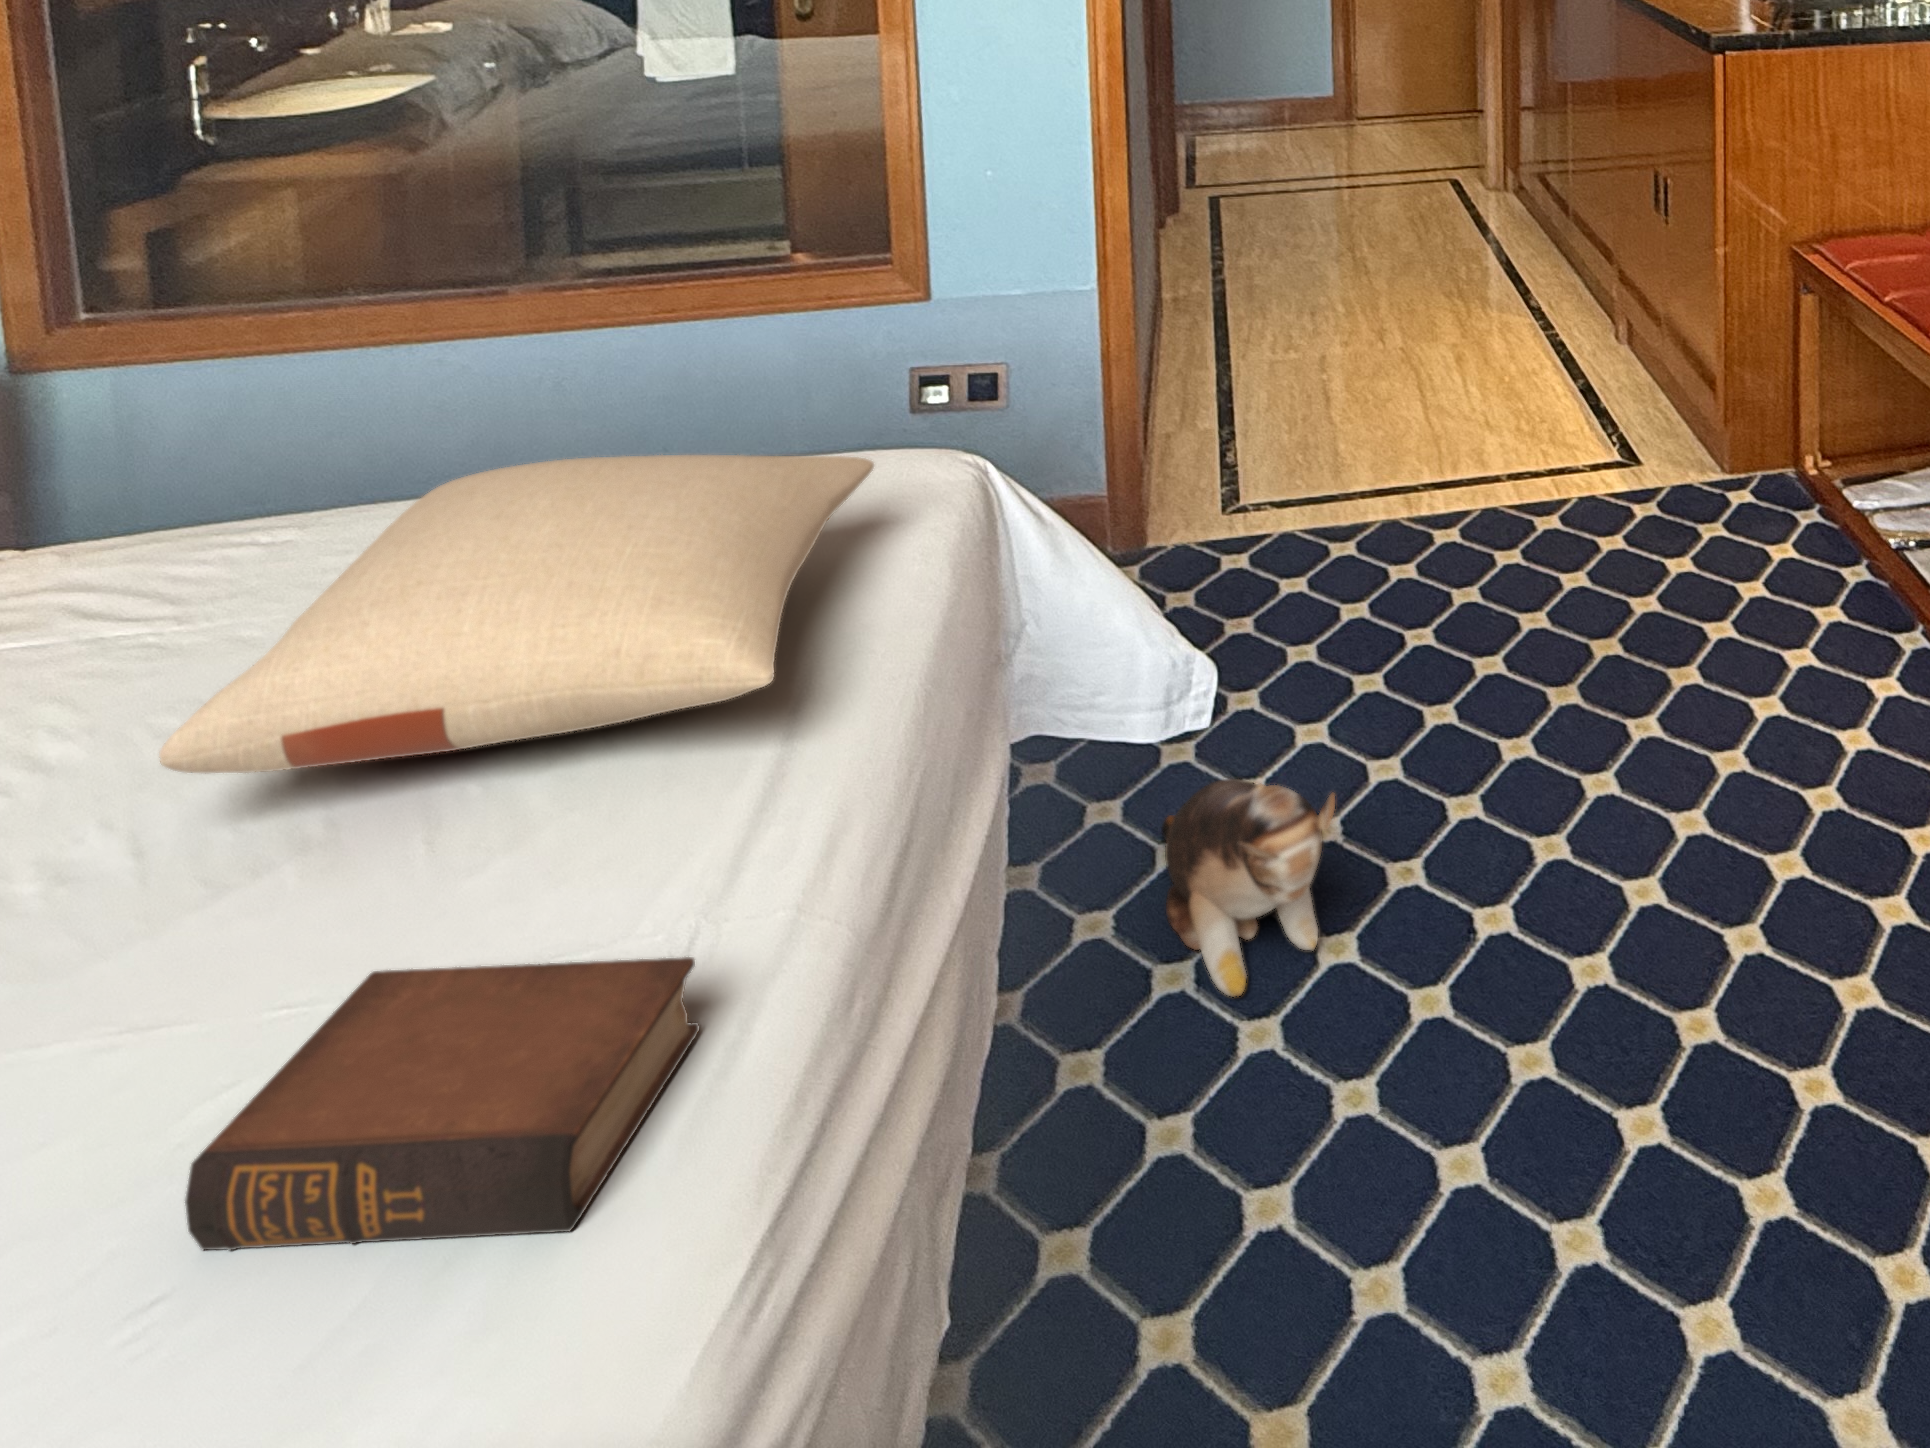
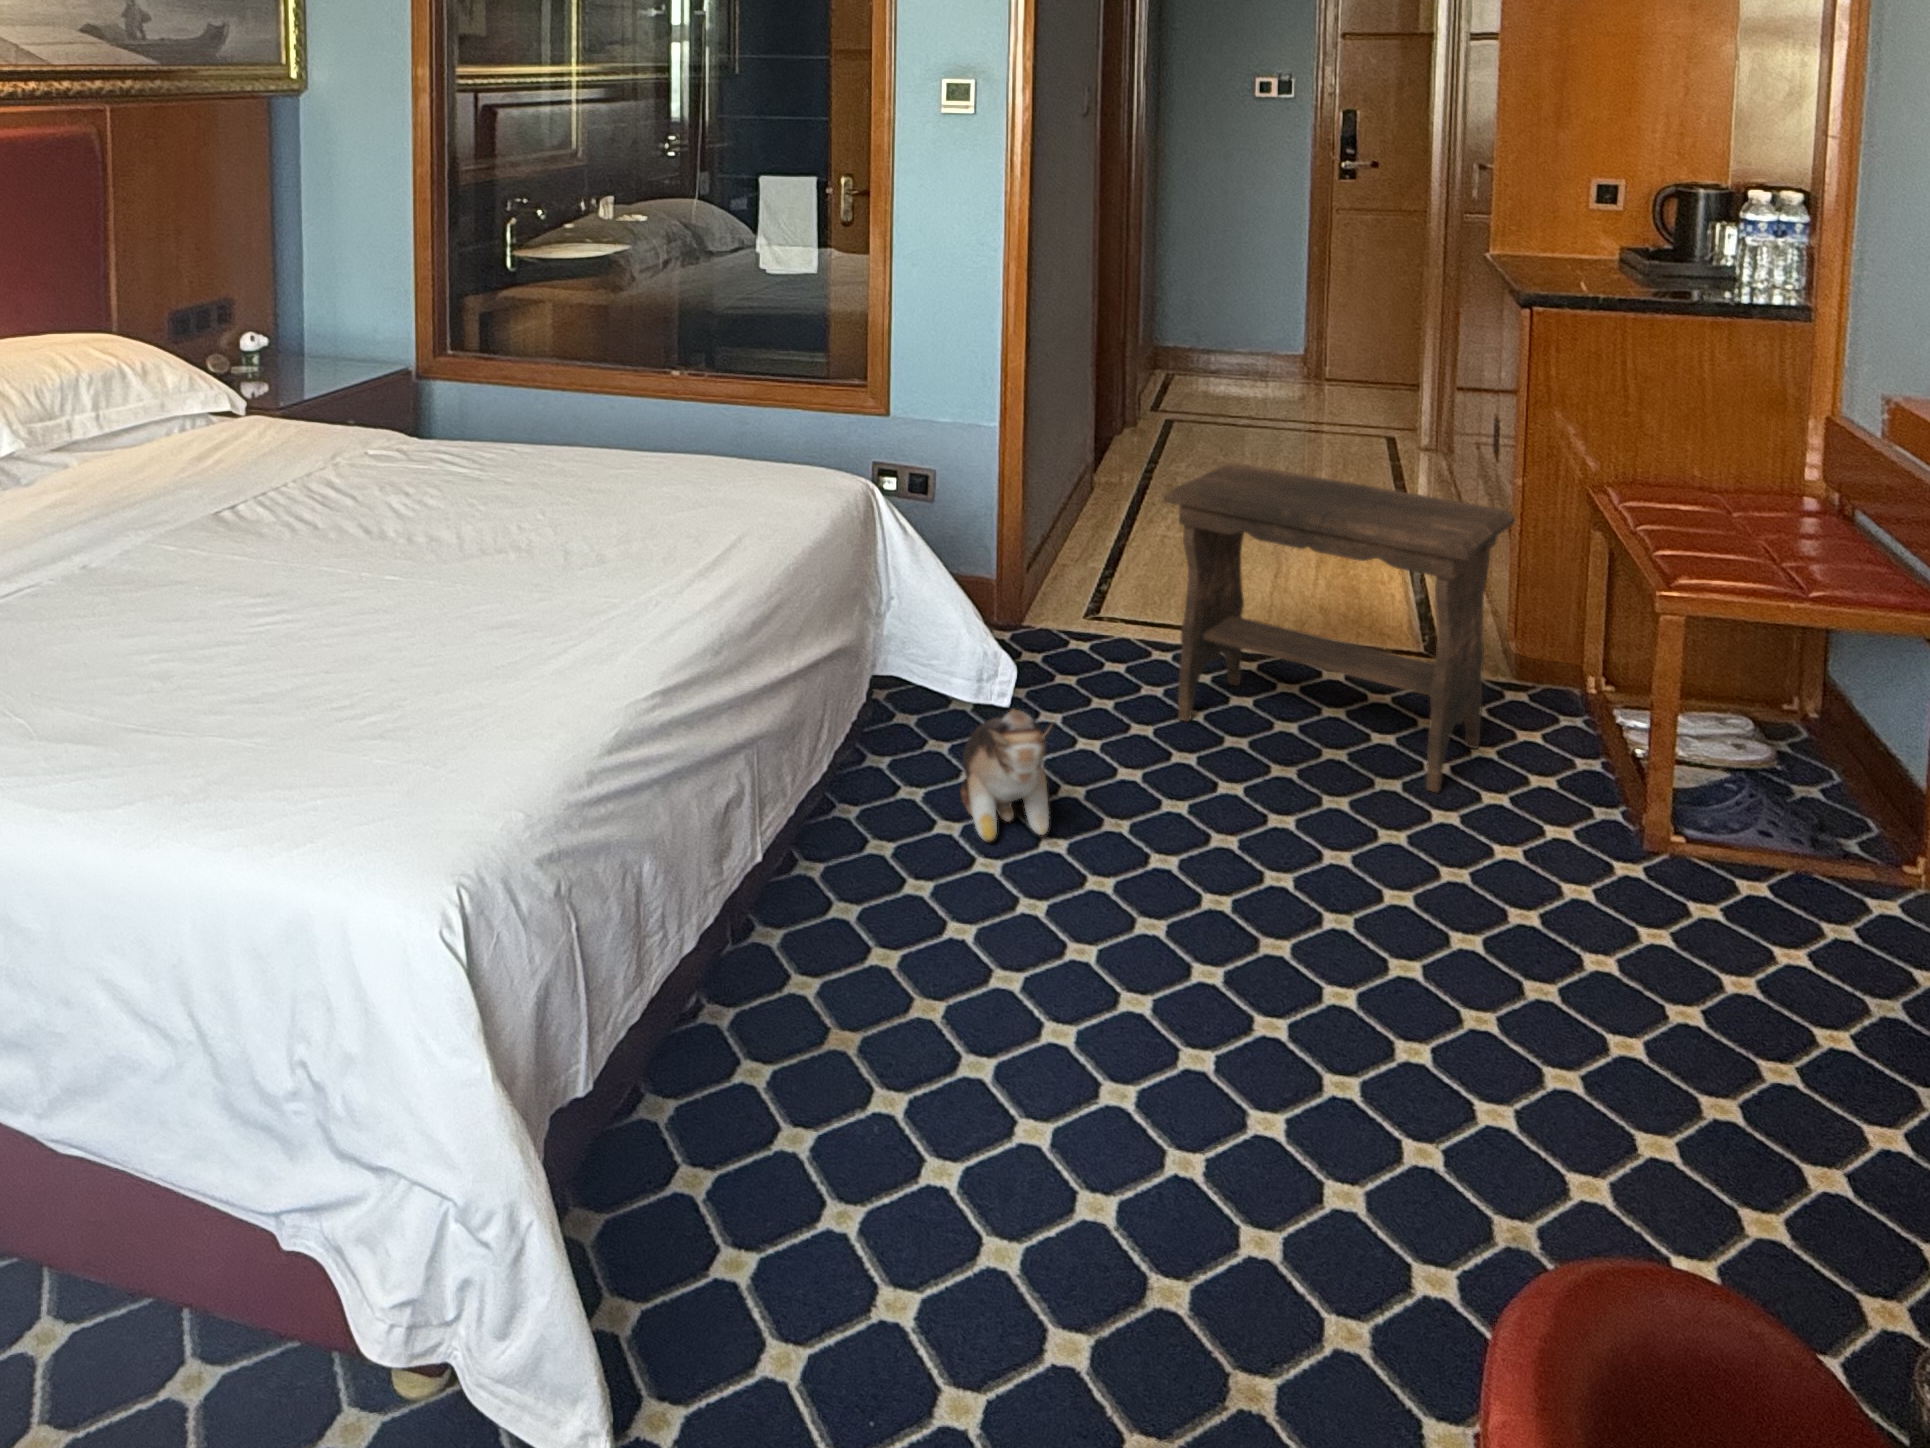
footstool: none [1369,292,1767,674] -> present [1164,462,1515,792]
pillow: present [159,455,874,774] -> none [488,407,802,524]
book: present [185,957,699,1250] -> none [492,558,668,646]

